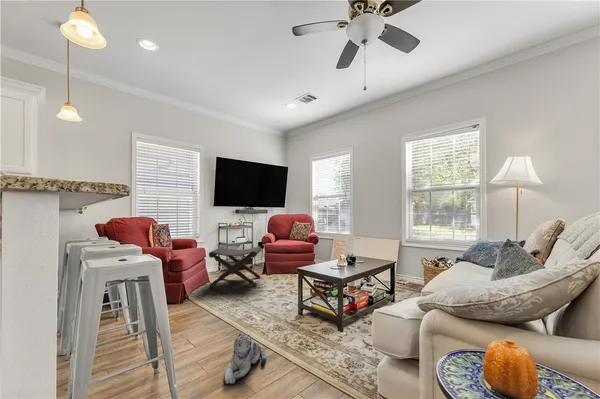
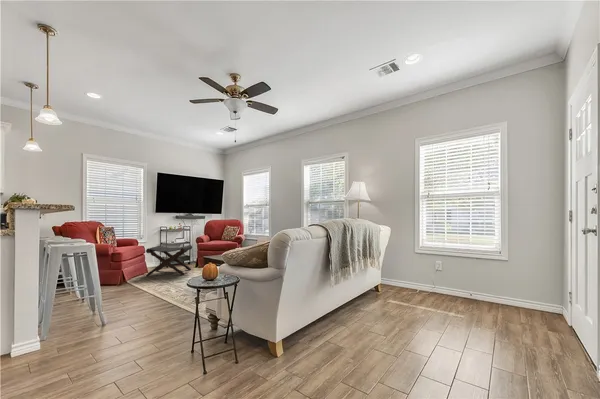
plush toy: present [224,334,266,384] -> none [136,291,168,318]

